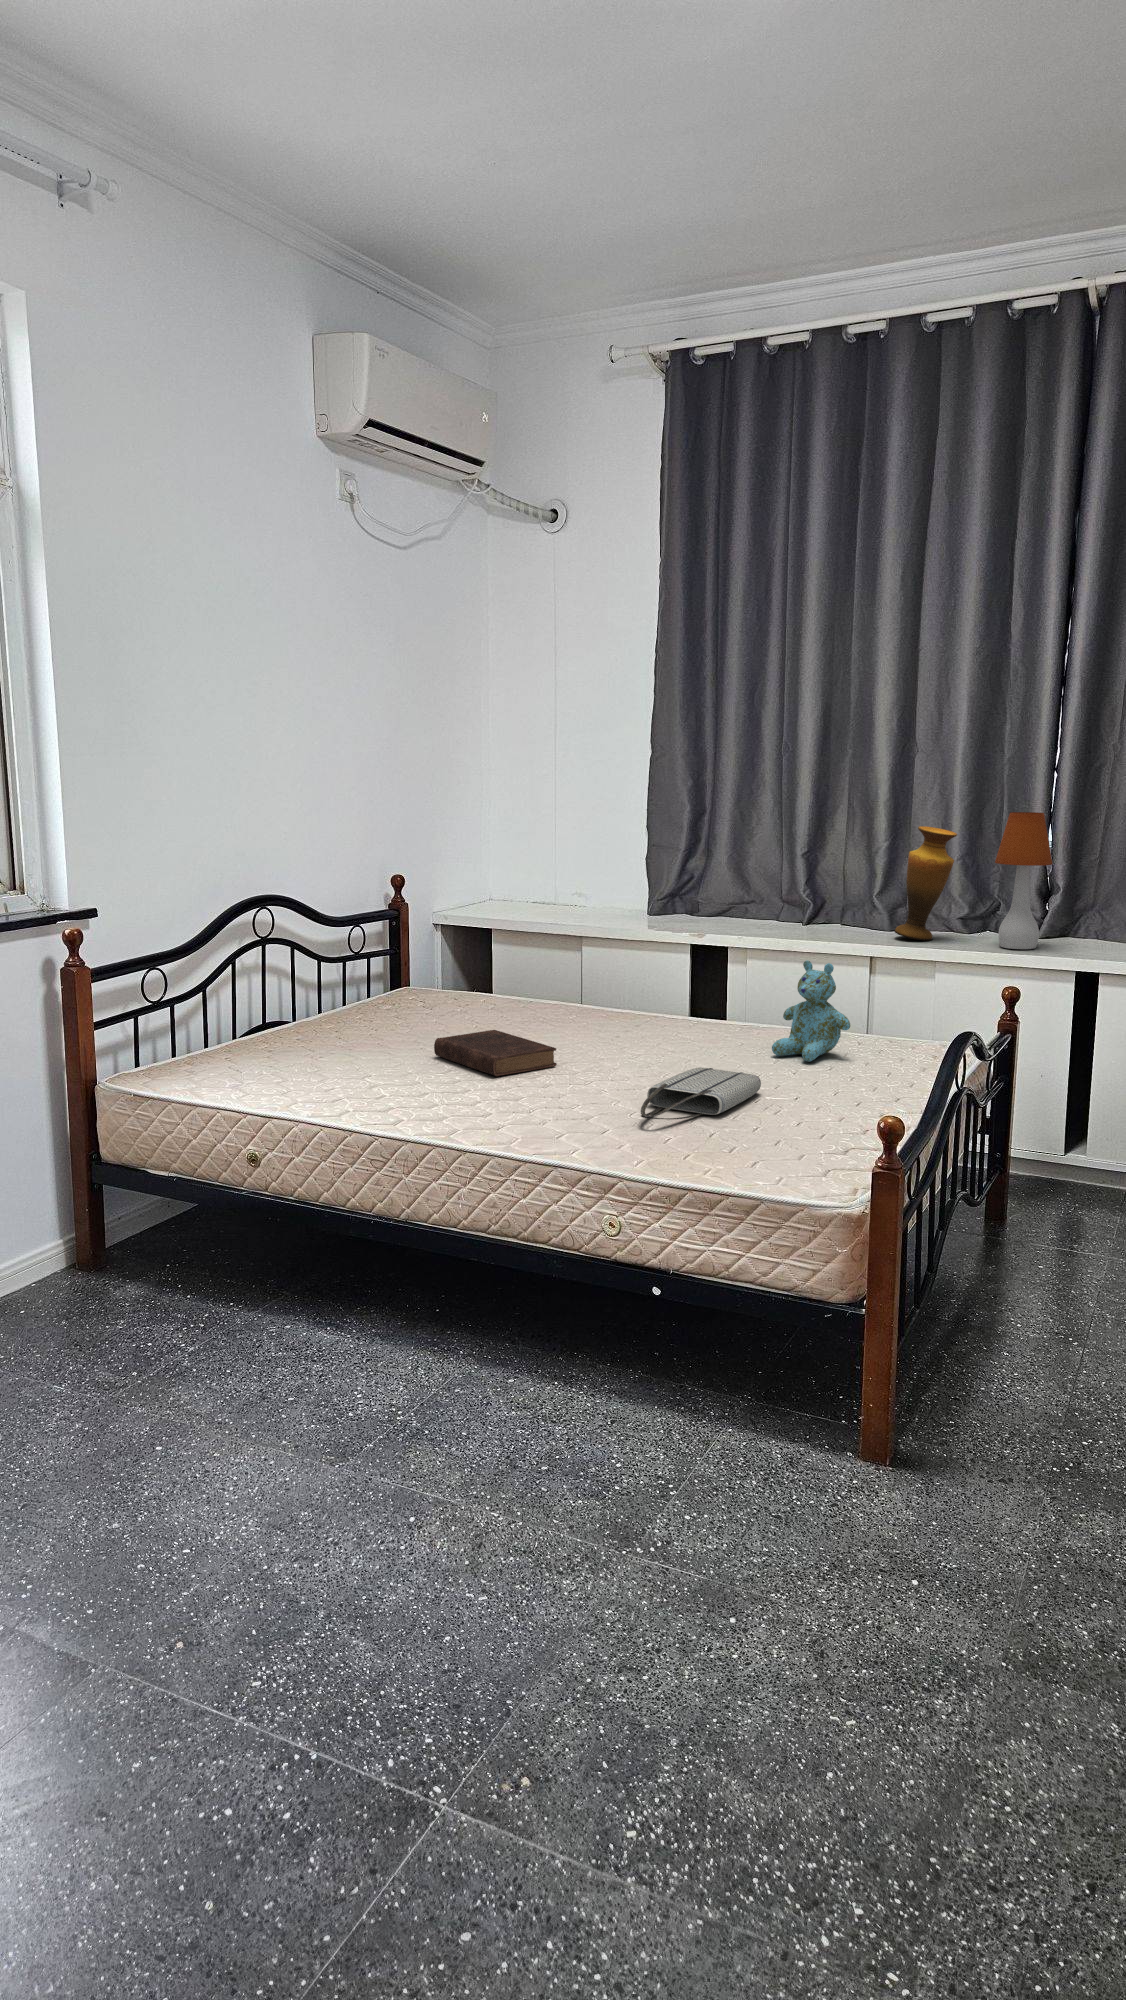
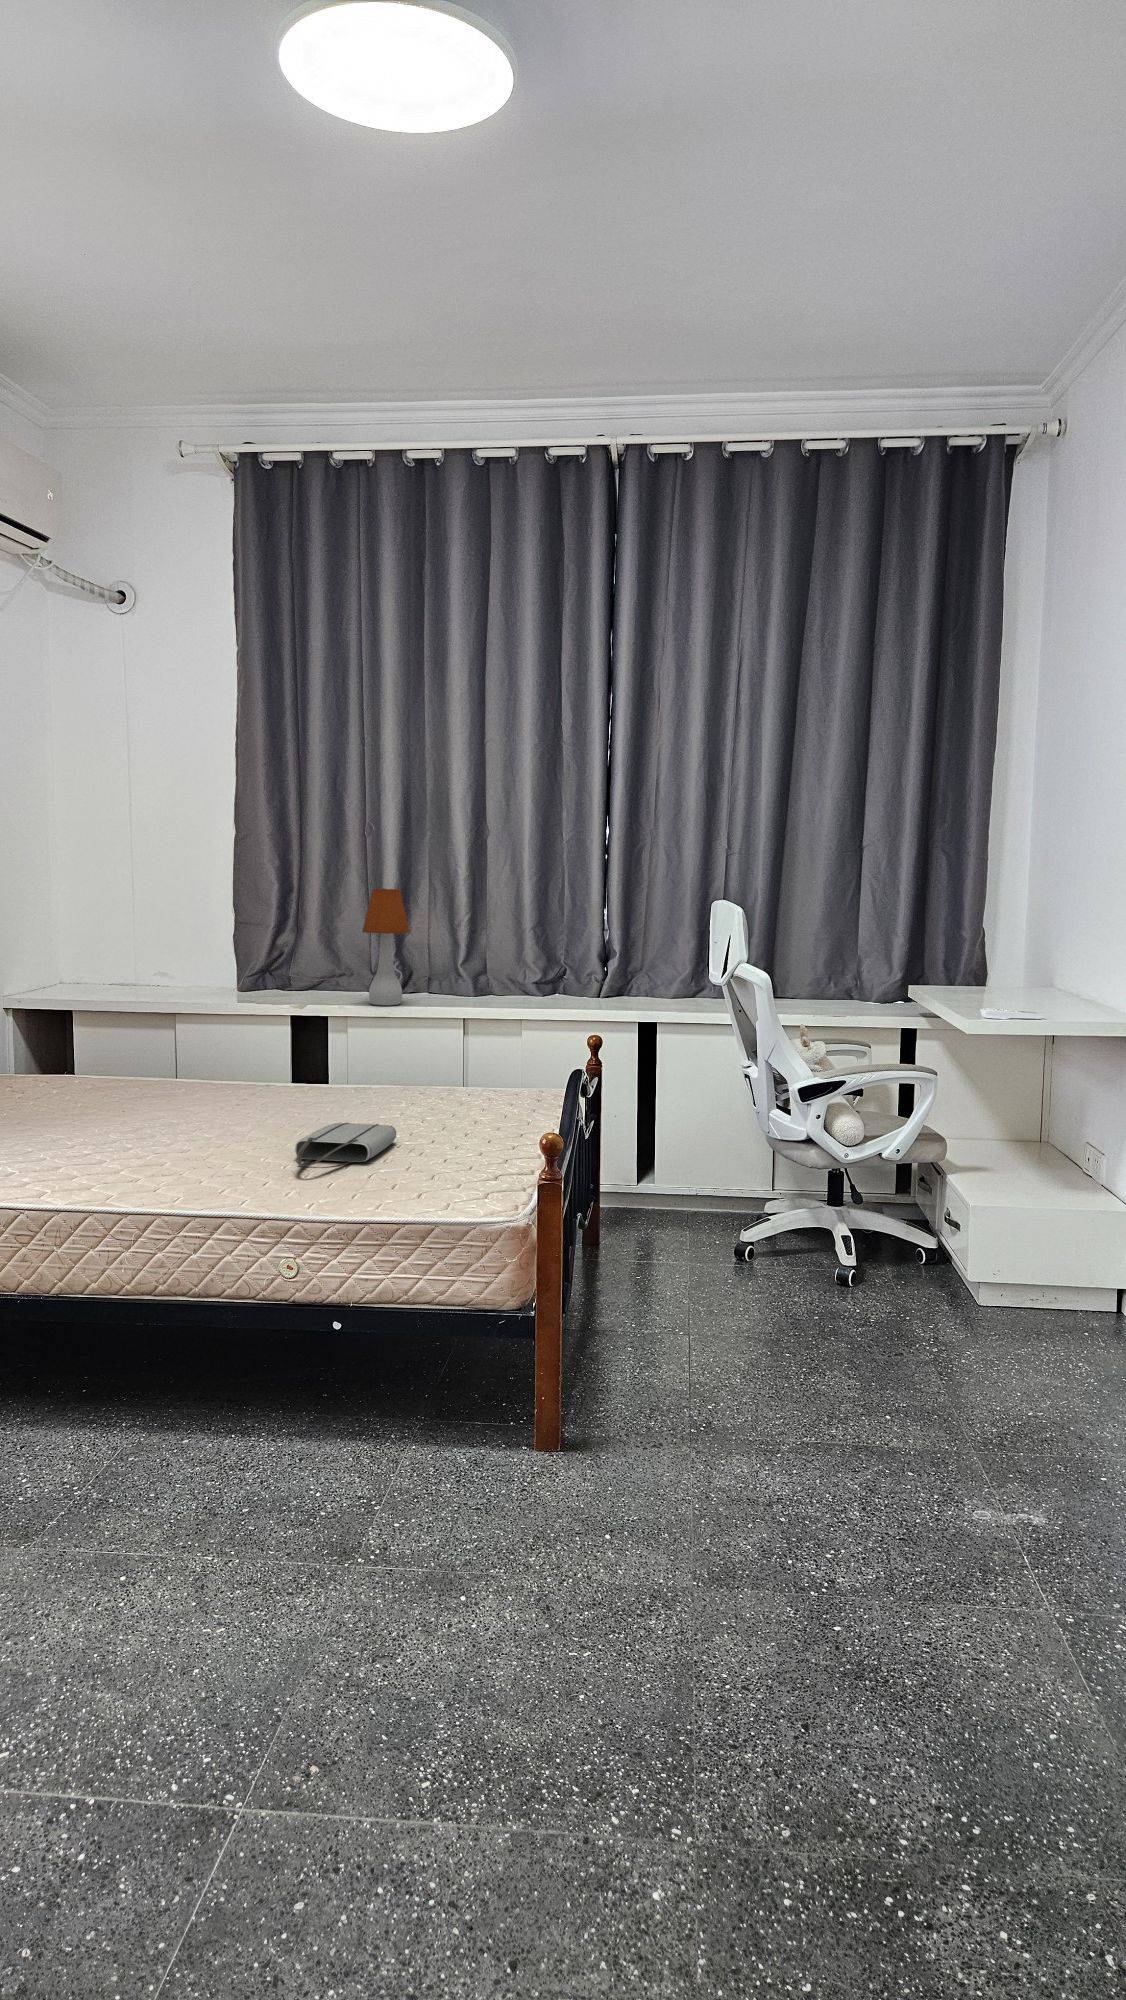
table lamp: present [995,812,1052,949] -> present [362,889,409,1005]
vase: present [894,826,957,941] -> none [480,905,531,1007]
stuffed bear: present [772,960,850,1061] -> none [392,1023,462,1115]
book: present [434,1030,557,1076] -> none [55,1104,189,1146]

